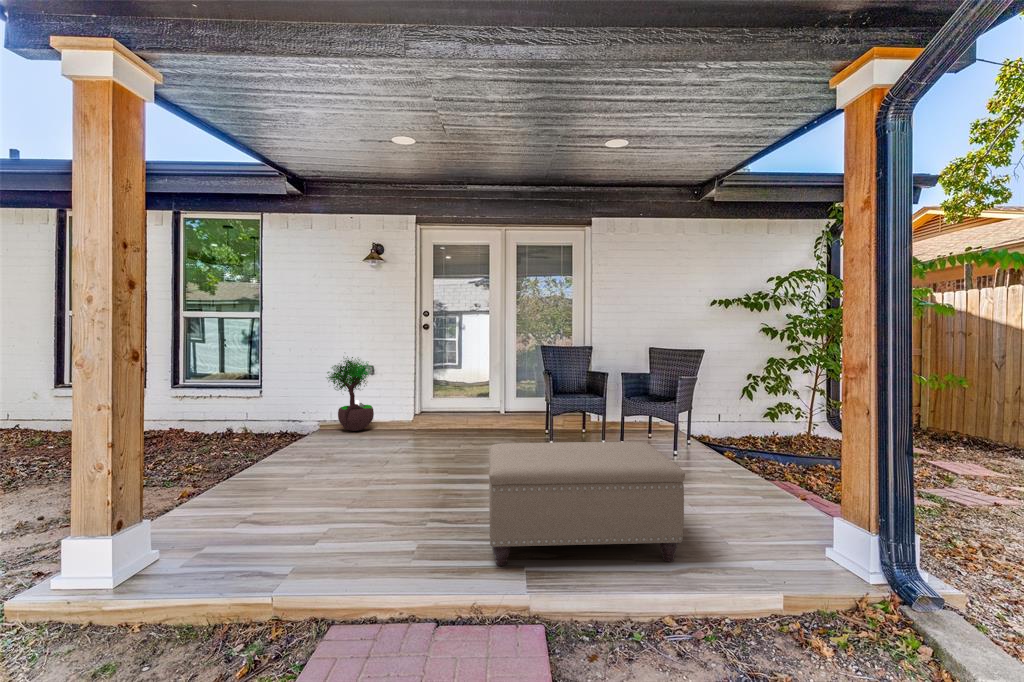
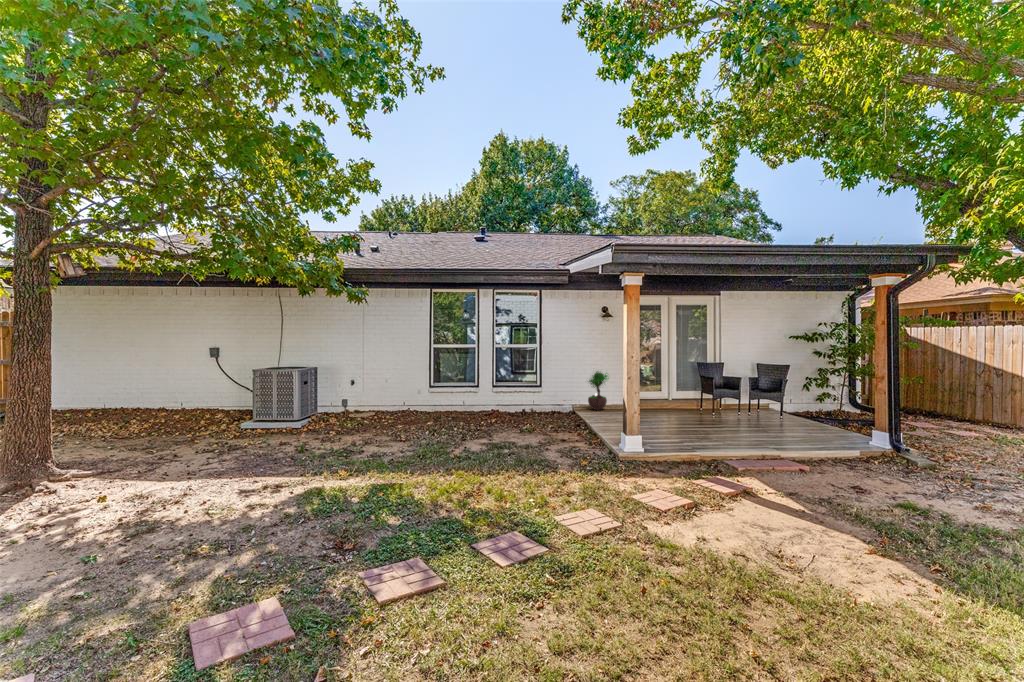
ottoman: present [489,442,685,566] -> none [735,407,824,449]

